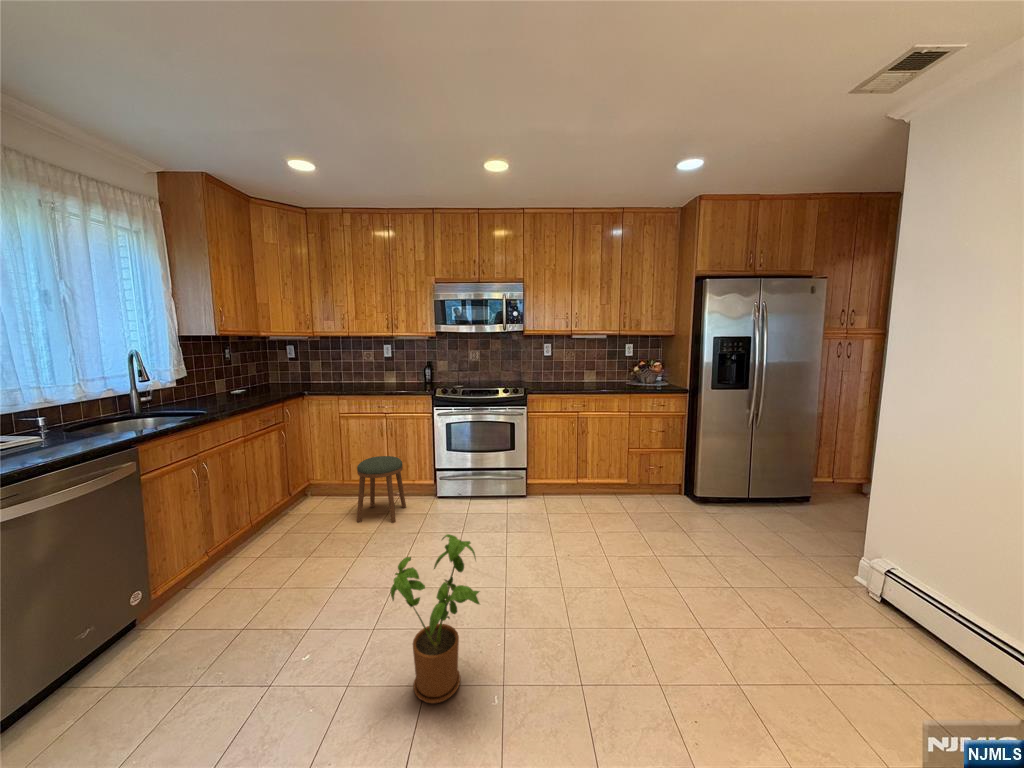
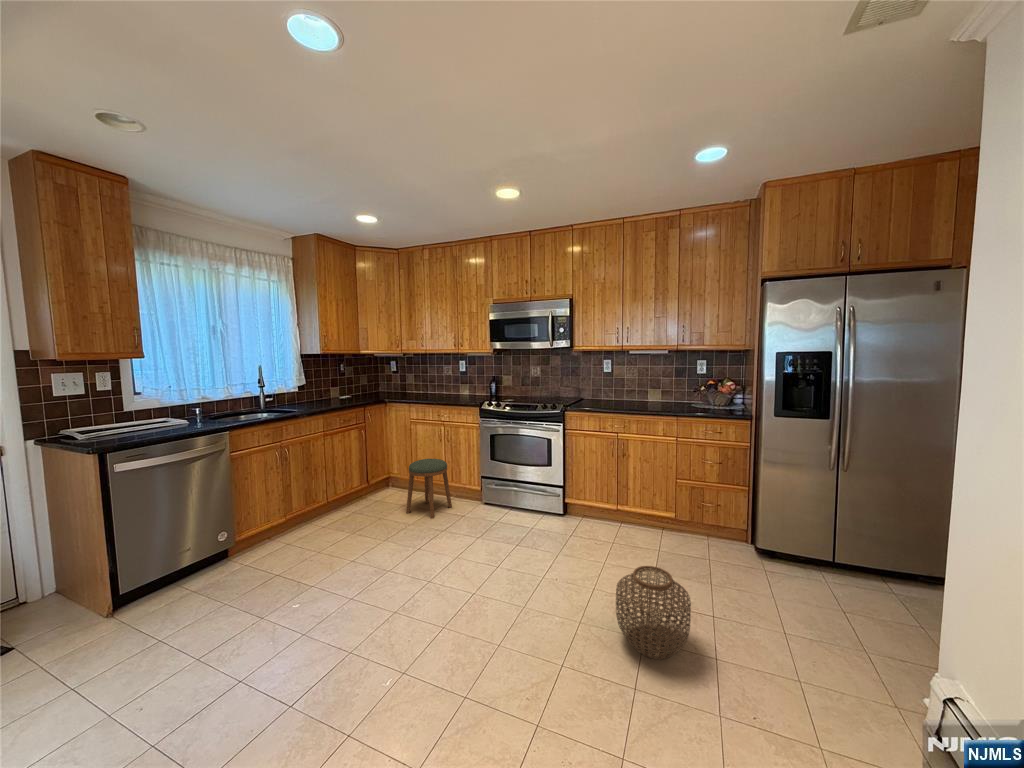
woven basket: none [655,523,722,600] -> present [616,566,691,659]
house plant: present [391,534,480,704] -> none [321,525,400,666]

